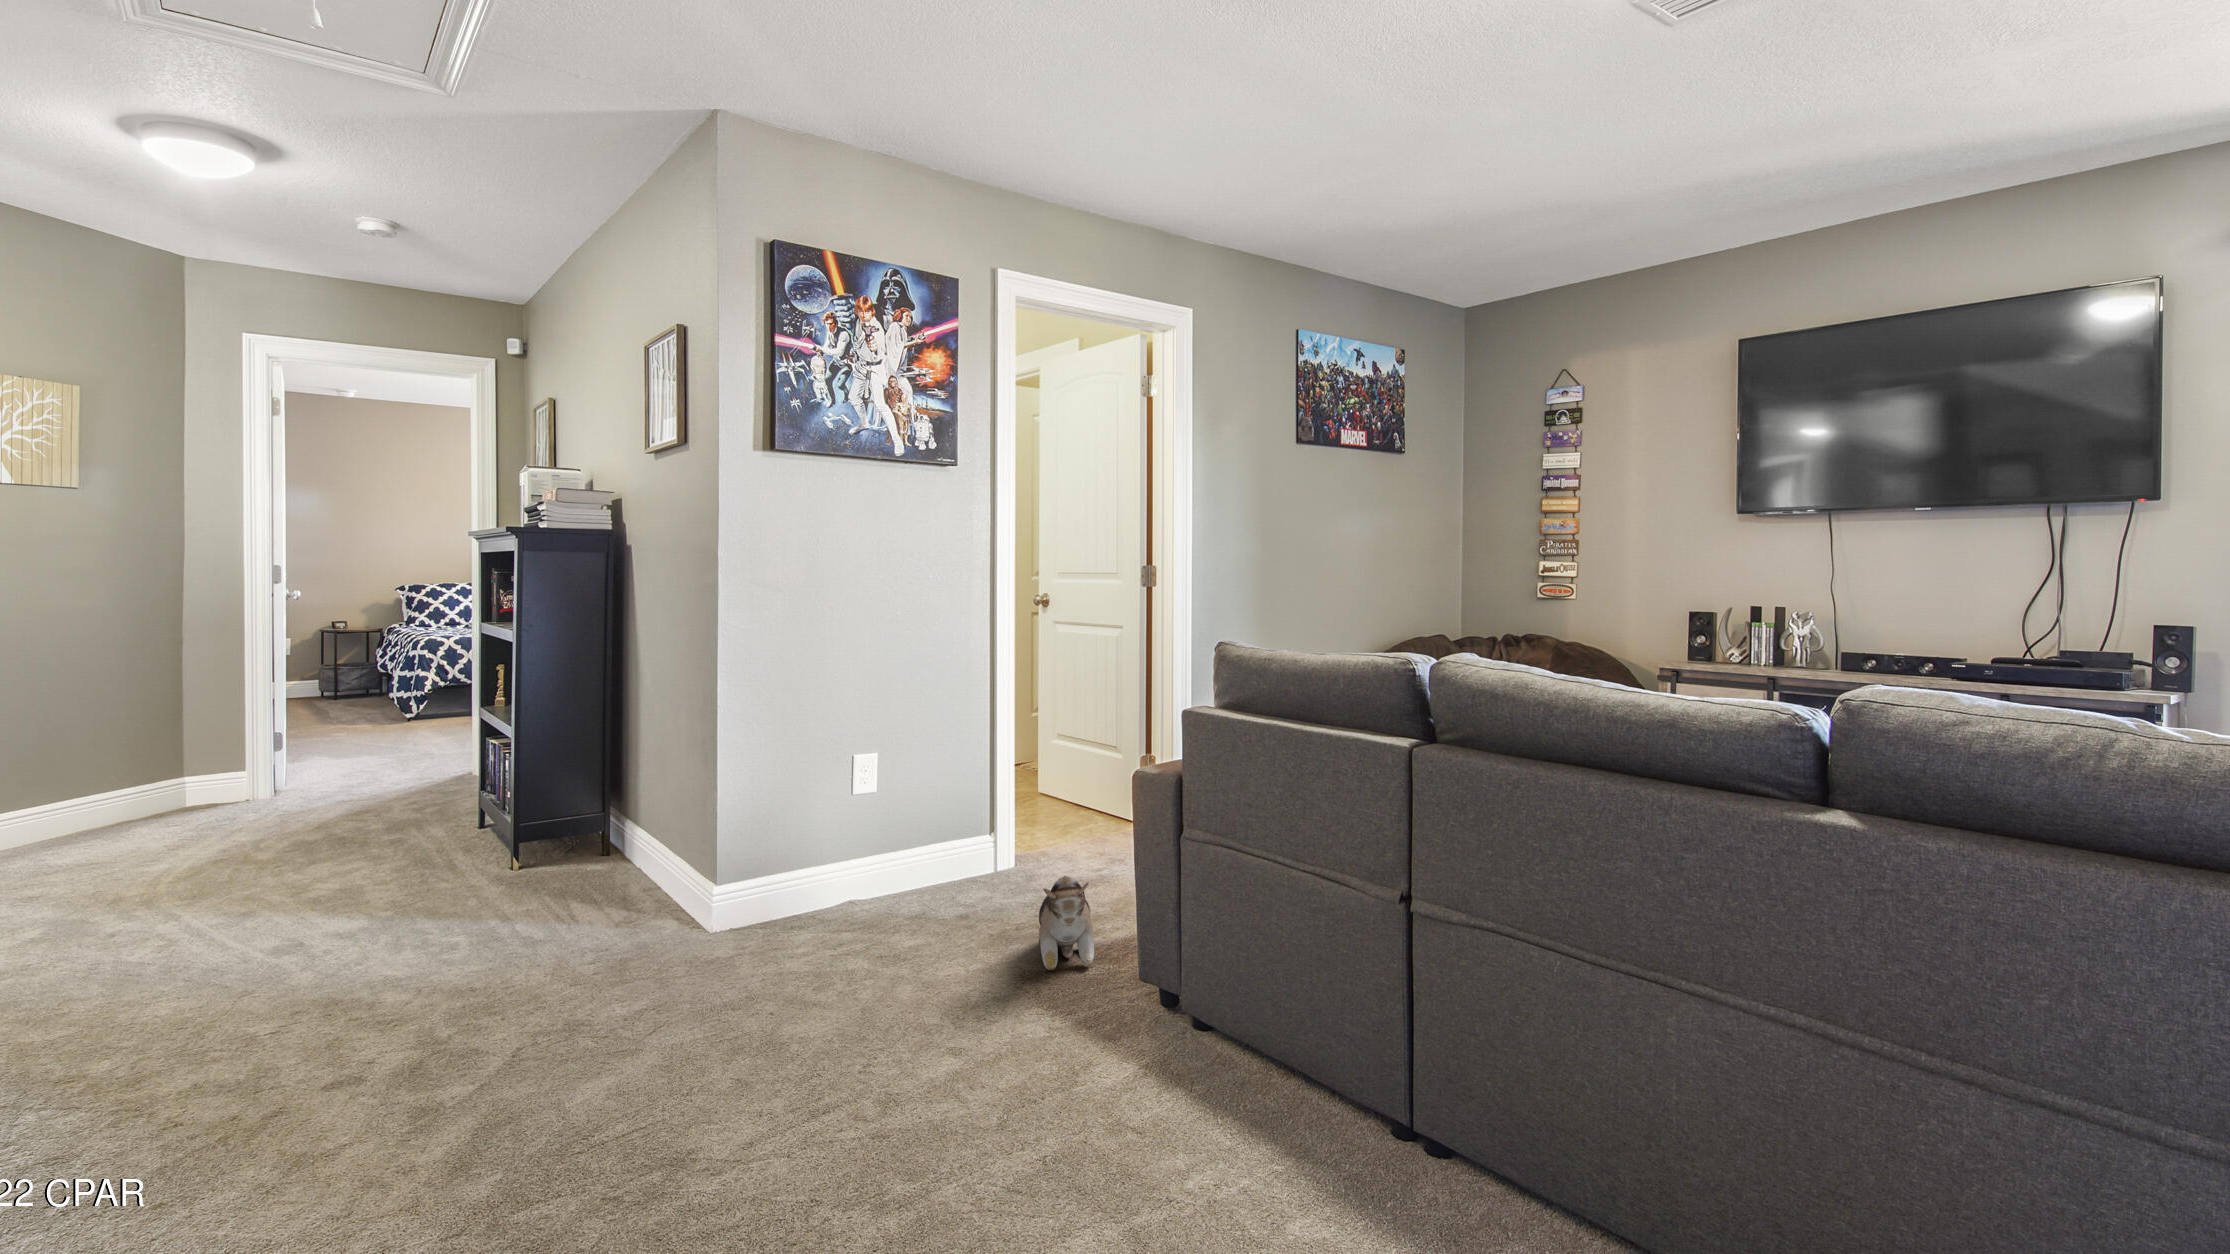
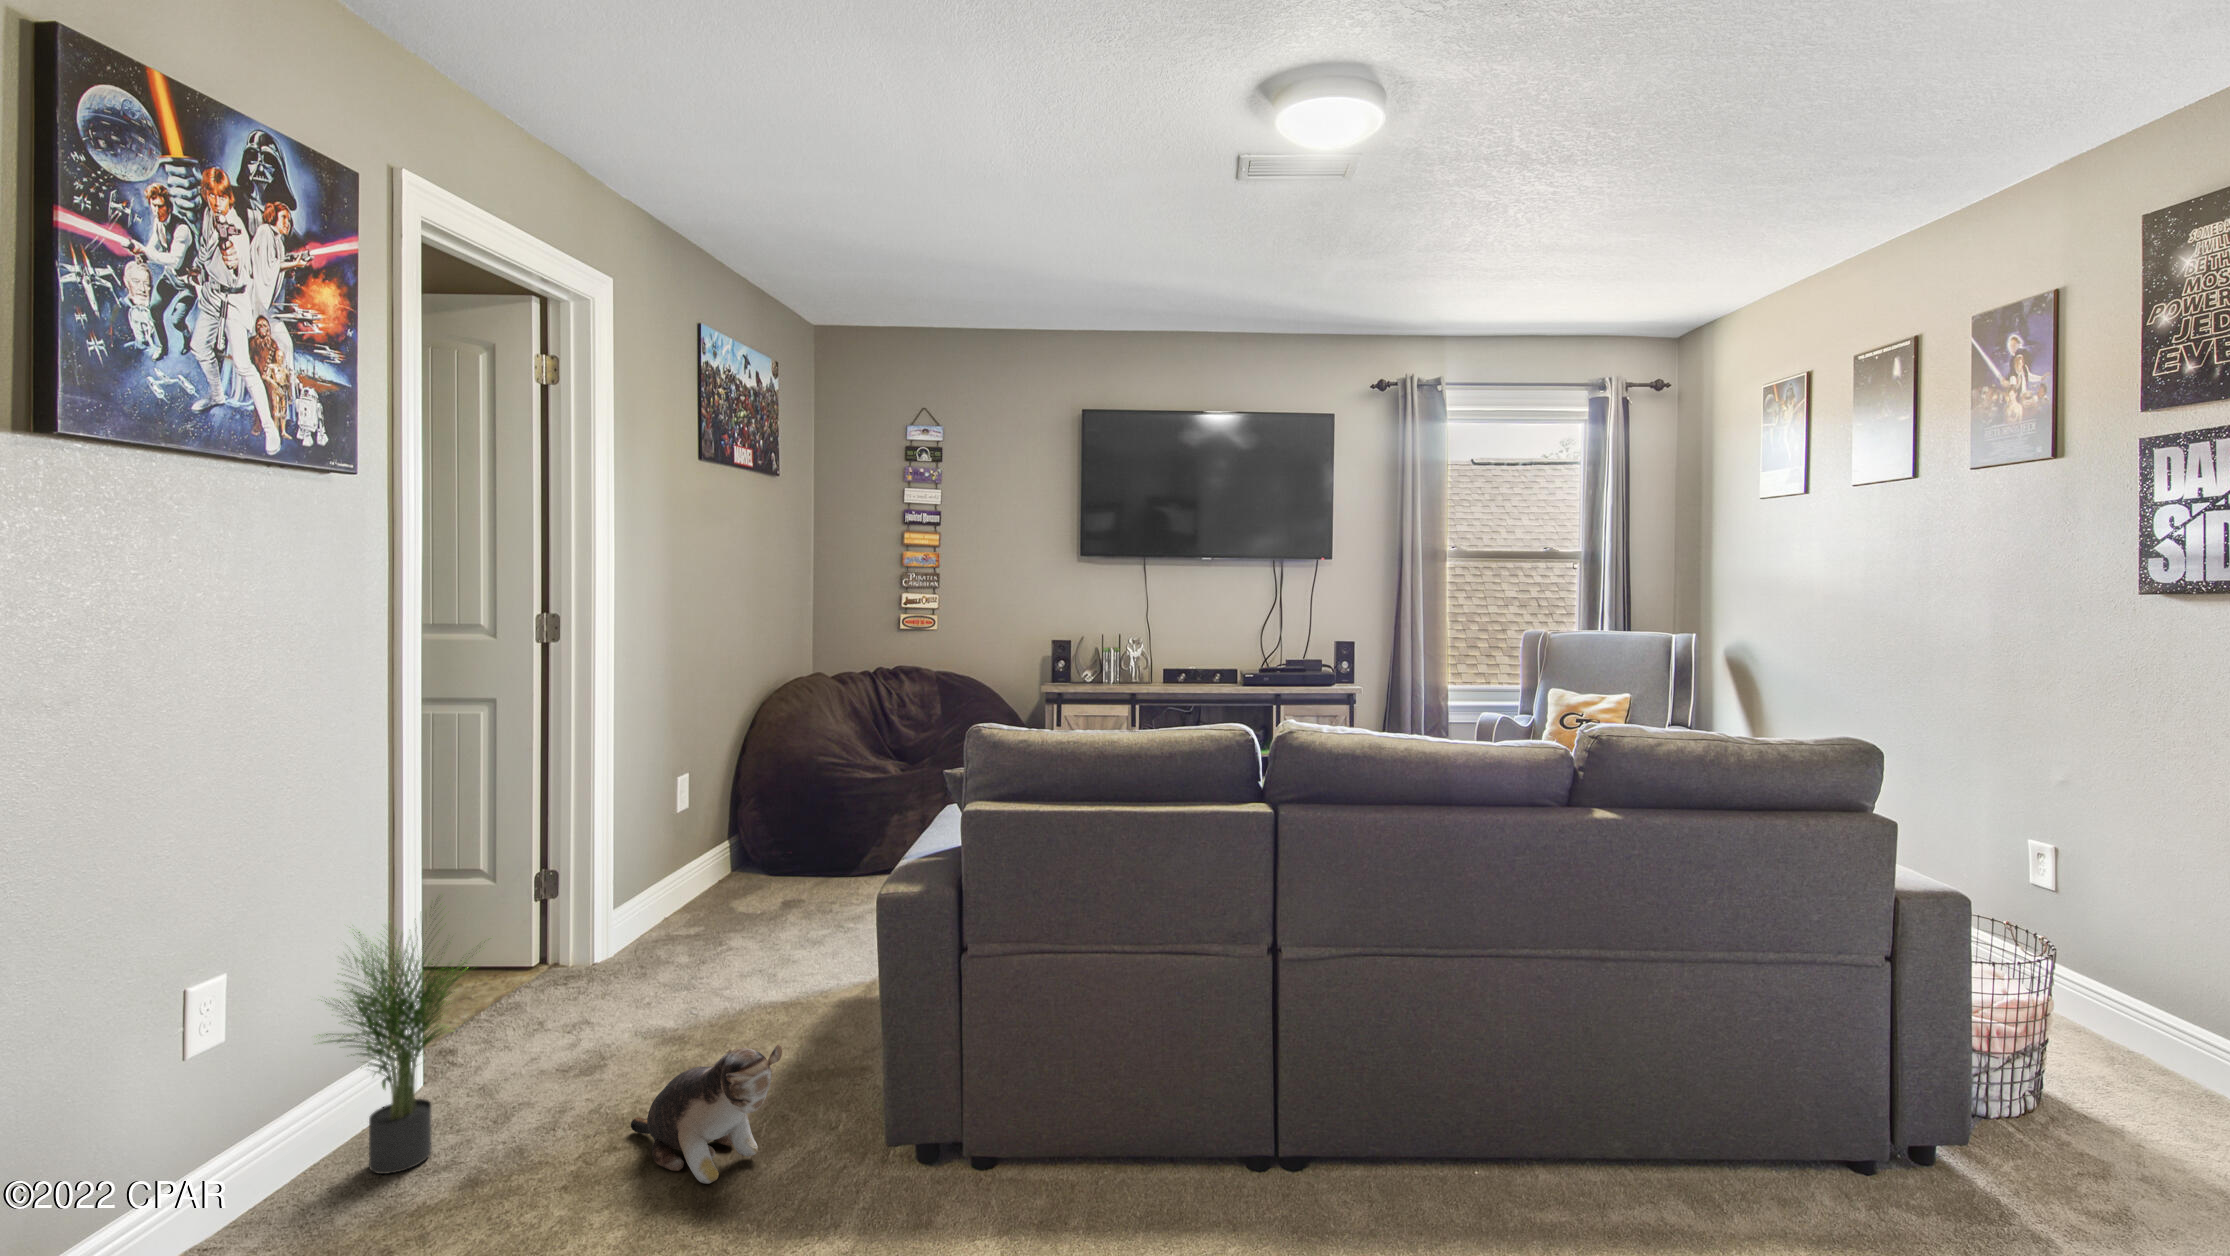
potted plant: none [892,735,1008,903] -> present [319,904,473,1174]

